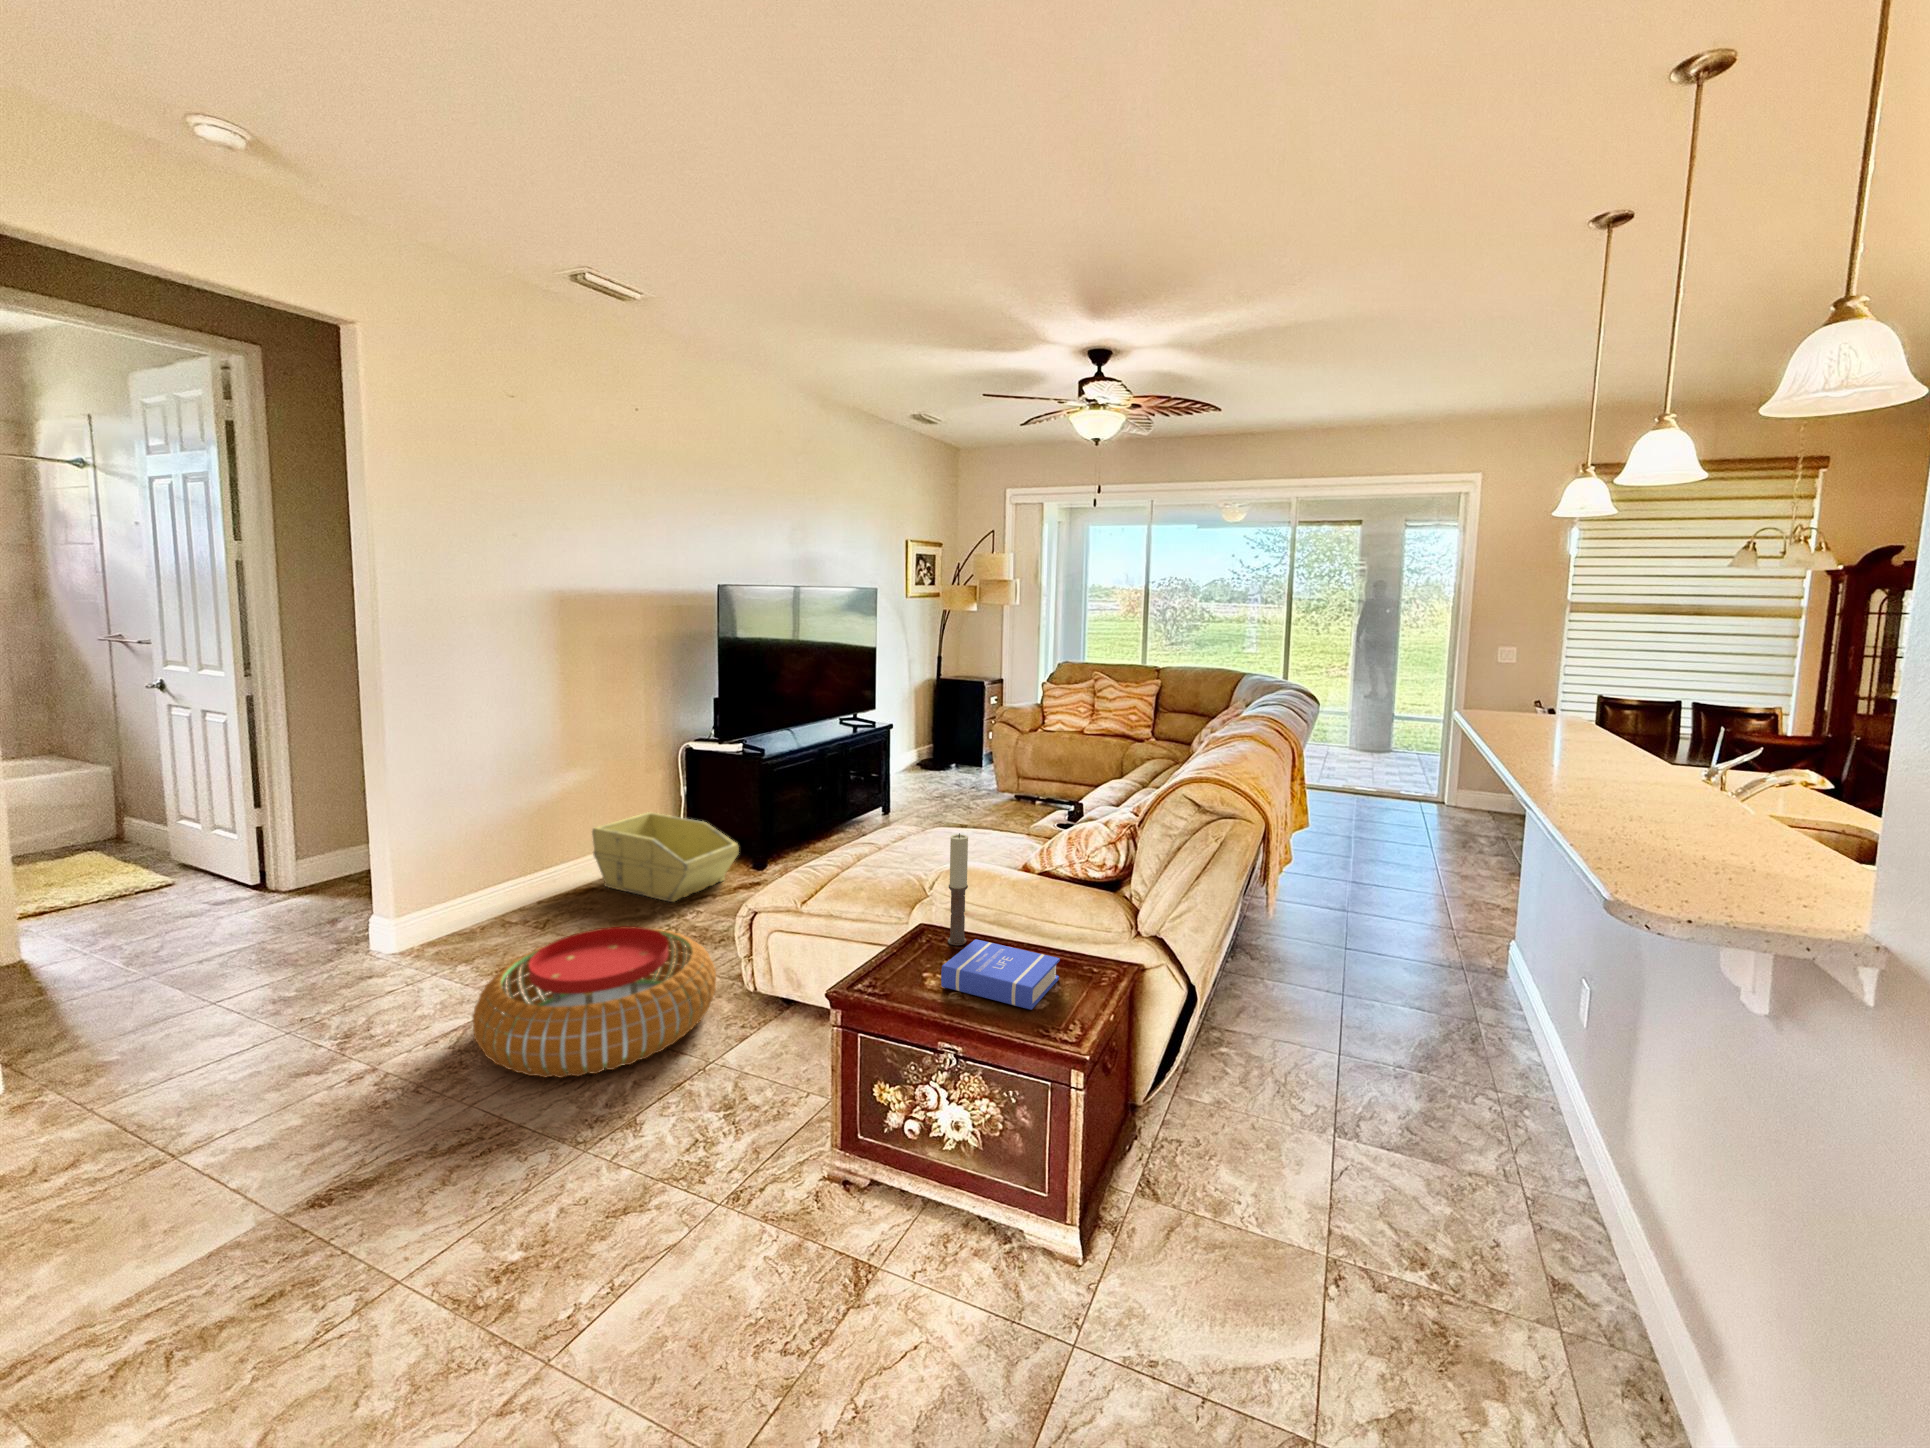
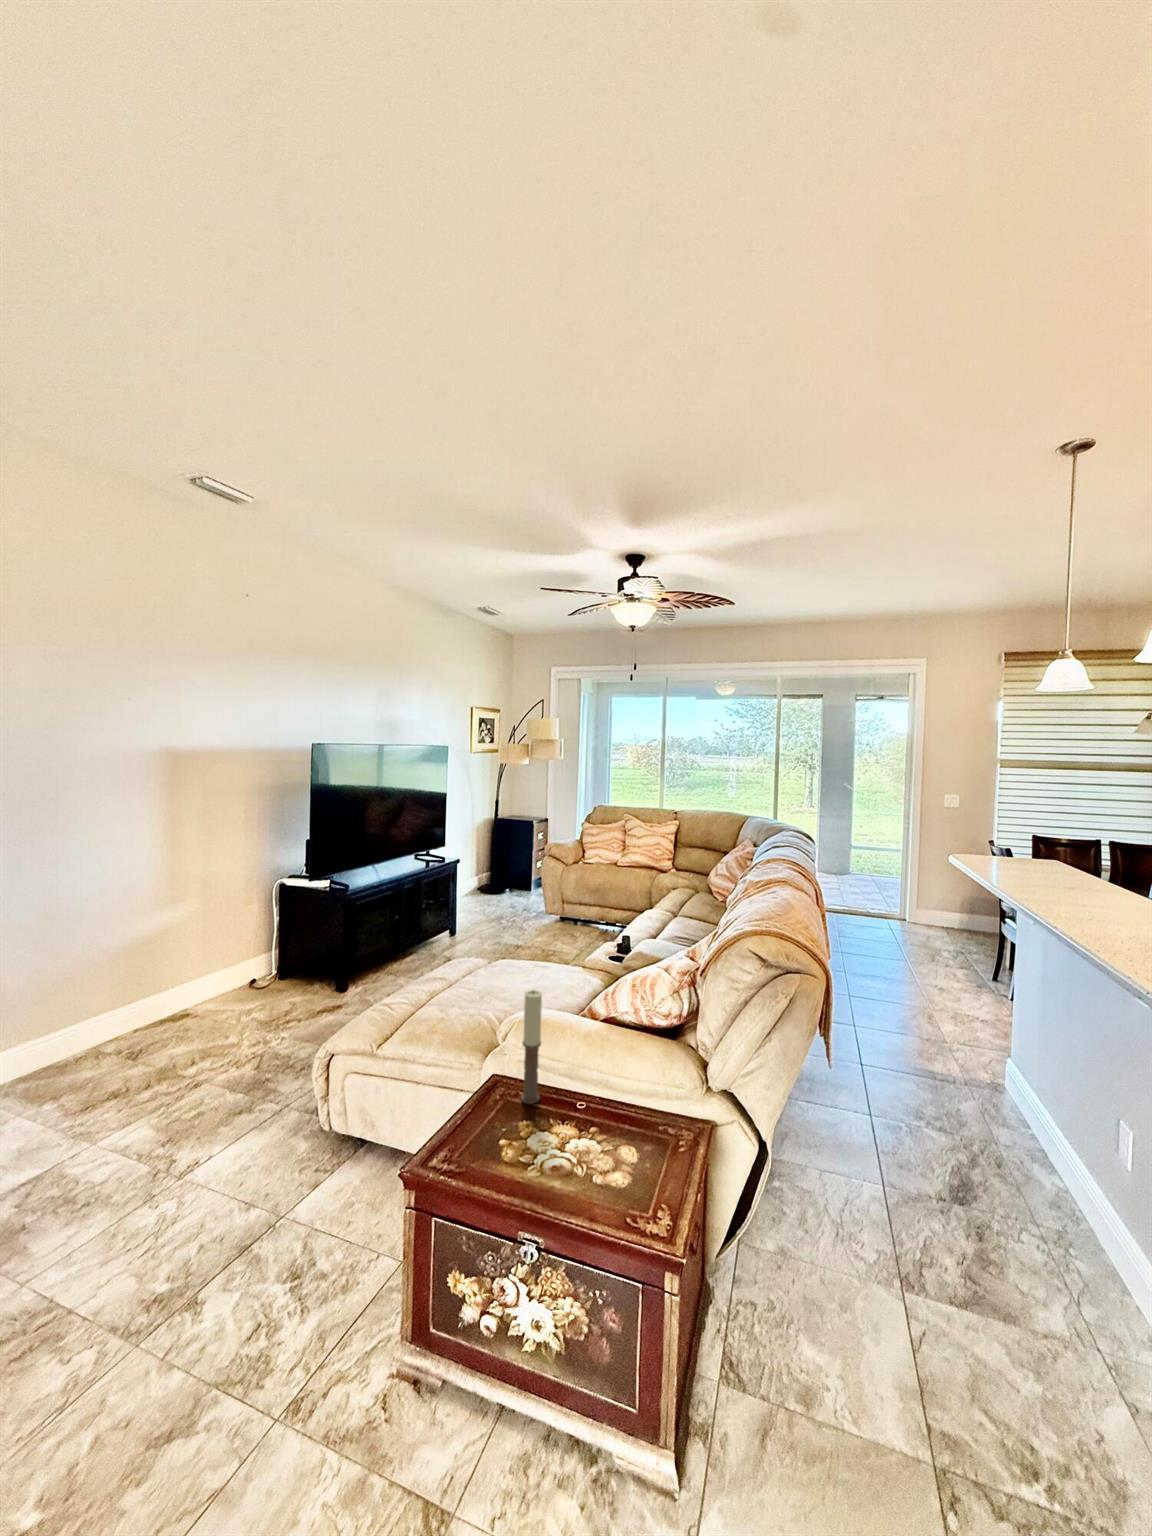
storage bin: present [592,812,739,902] -> none [191,942,323,1028]
pouf: present [472,926,716,1078] -> none [39,1066,293,1243]
book: present [941,939,1060,1010] -> none [519,1101,638,1192]

